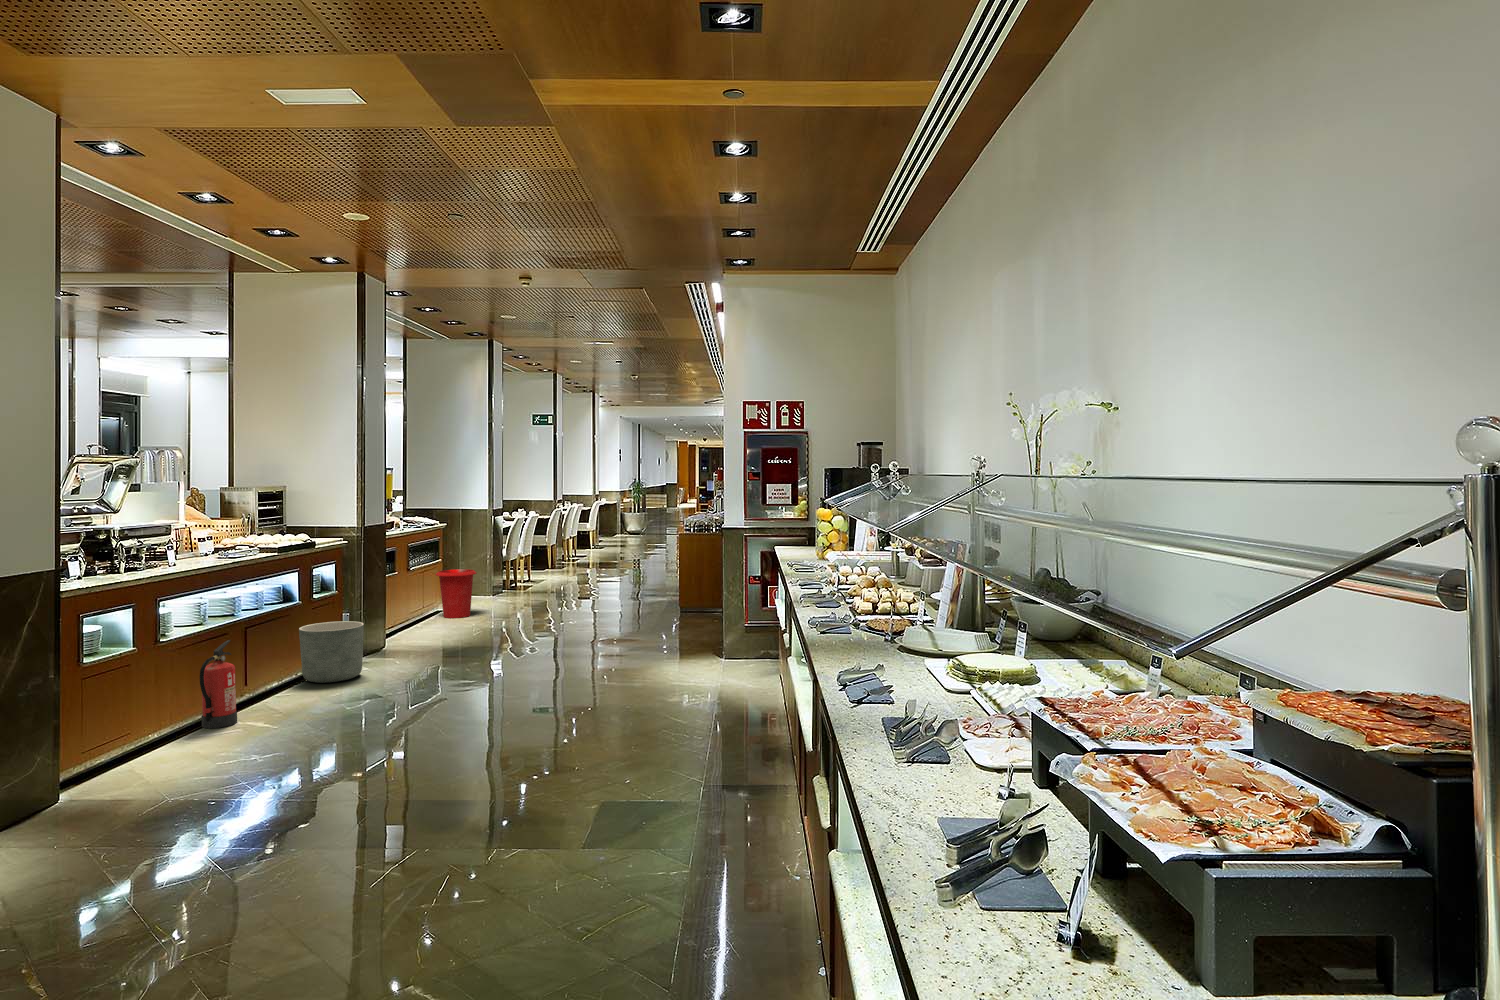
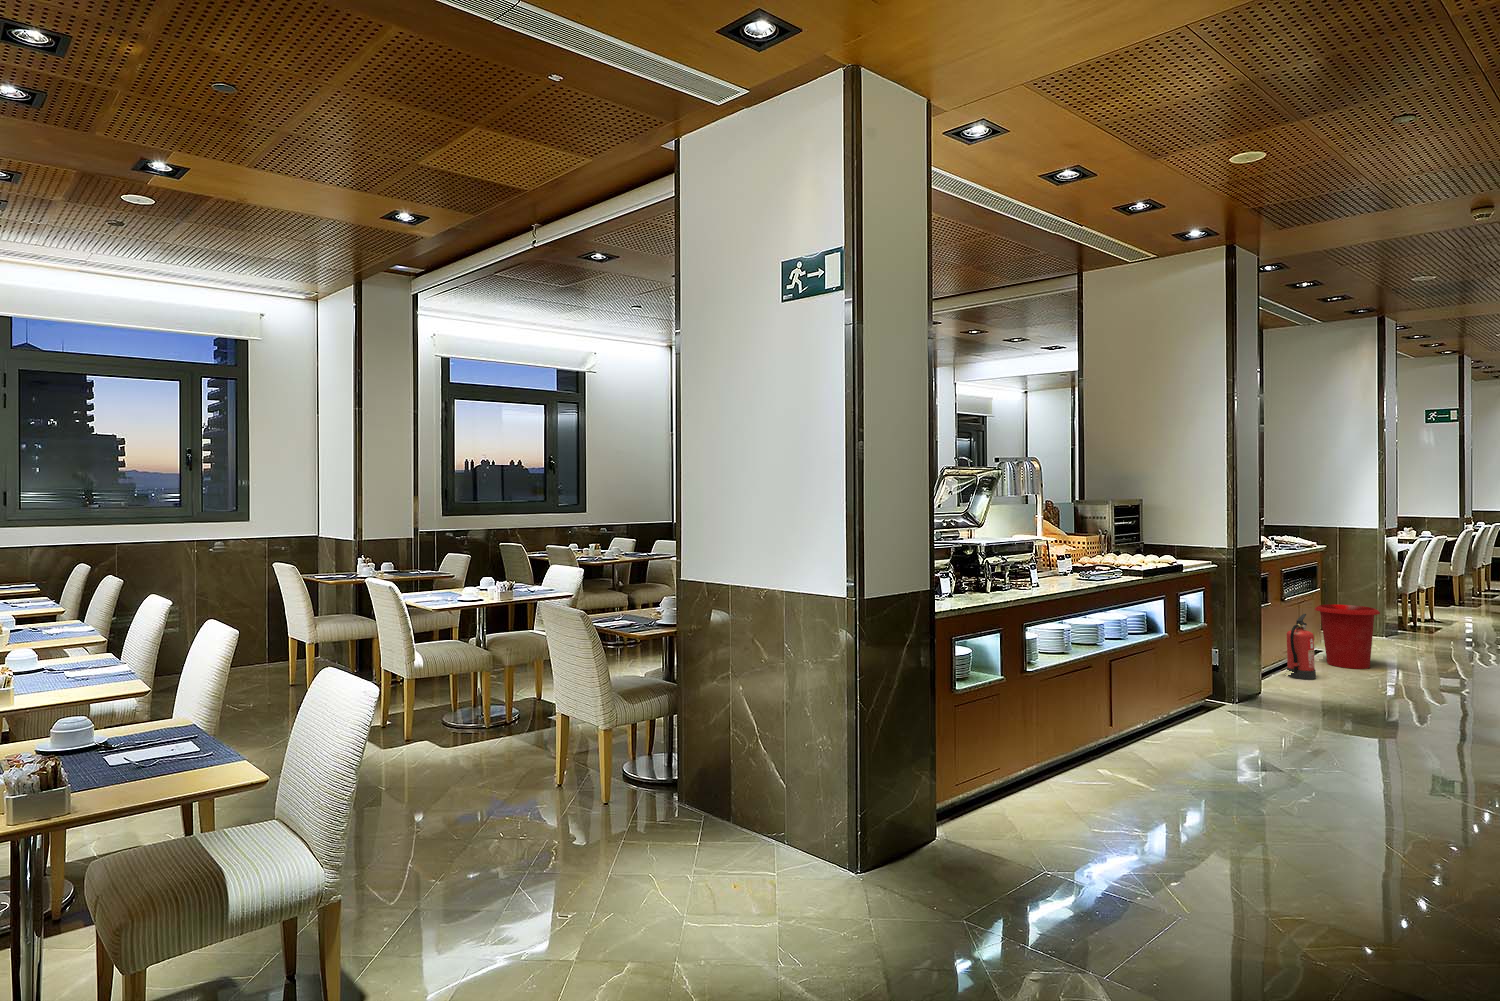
planter: present [299,621,364,683] -> none [1166,663,1251,744]
fire extinguisher: present [200,640,237,728] -> present [1287,614,1316,680]

